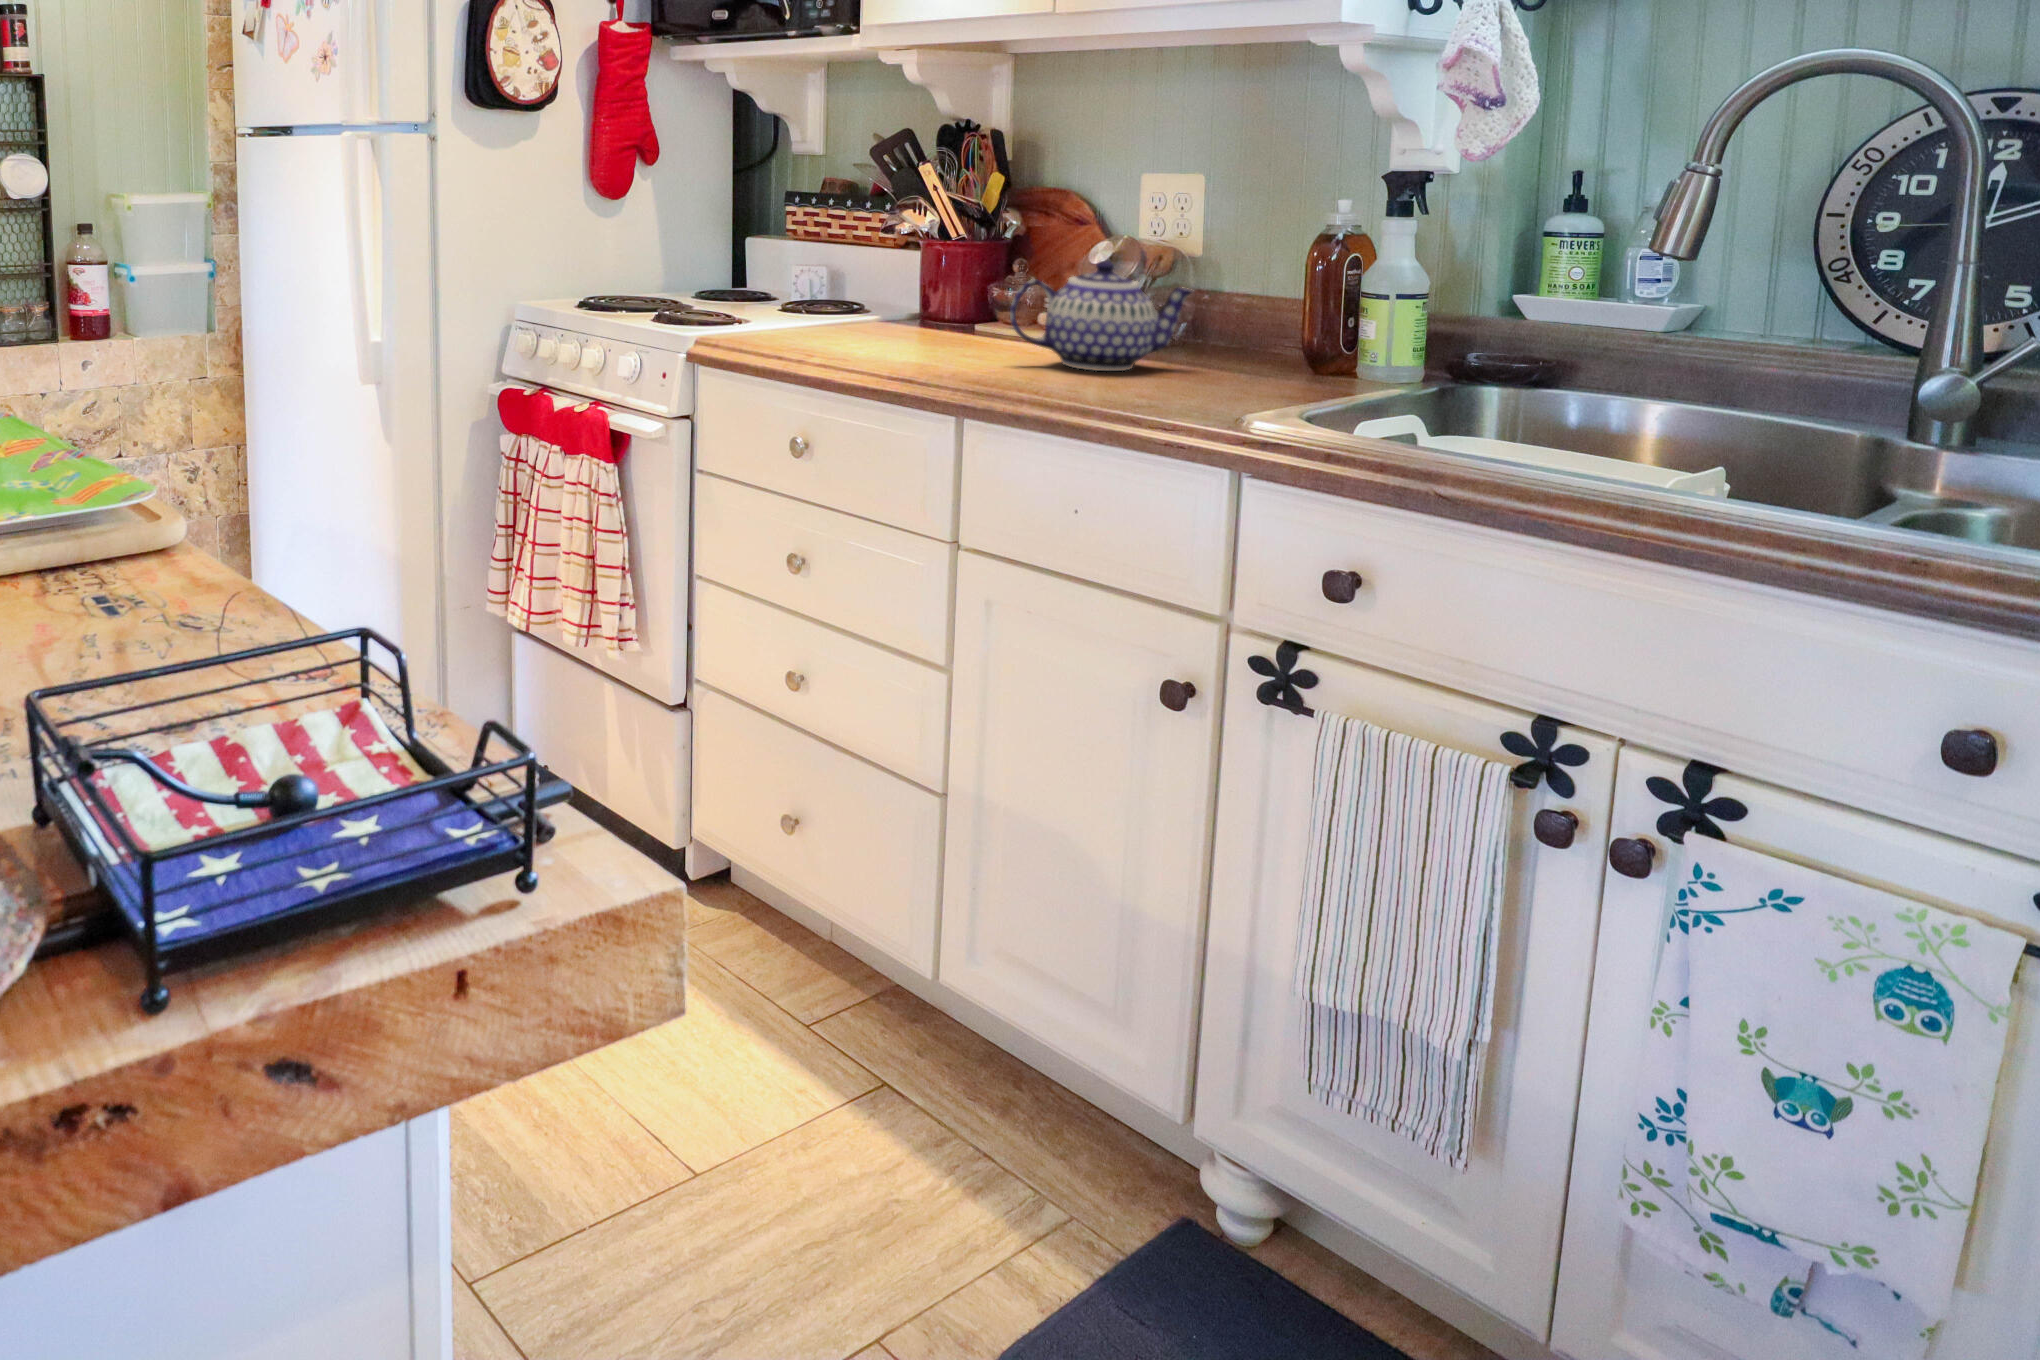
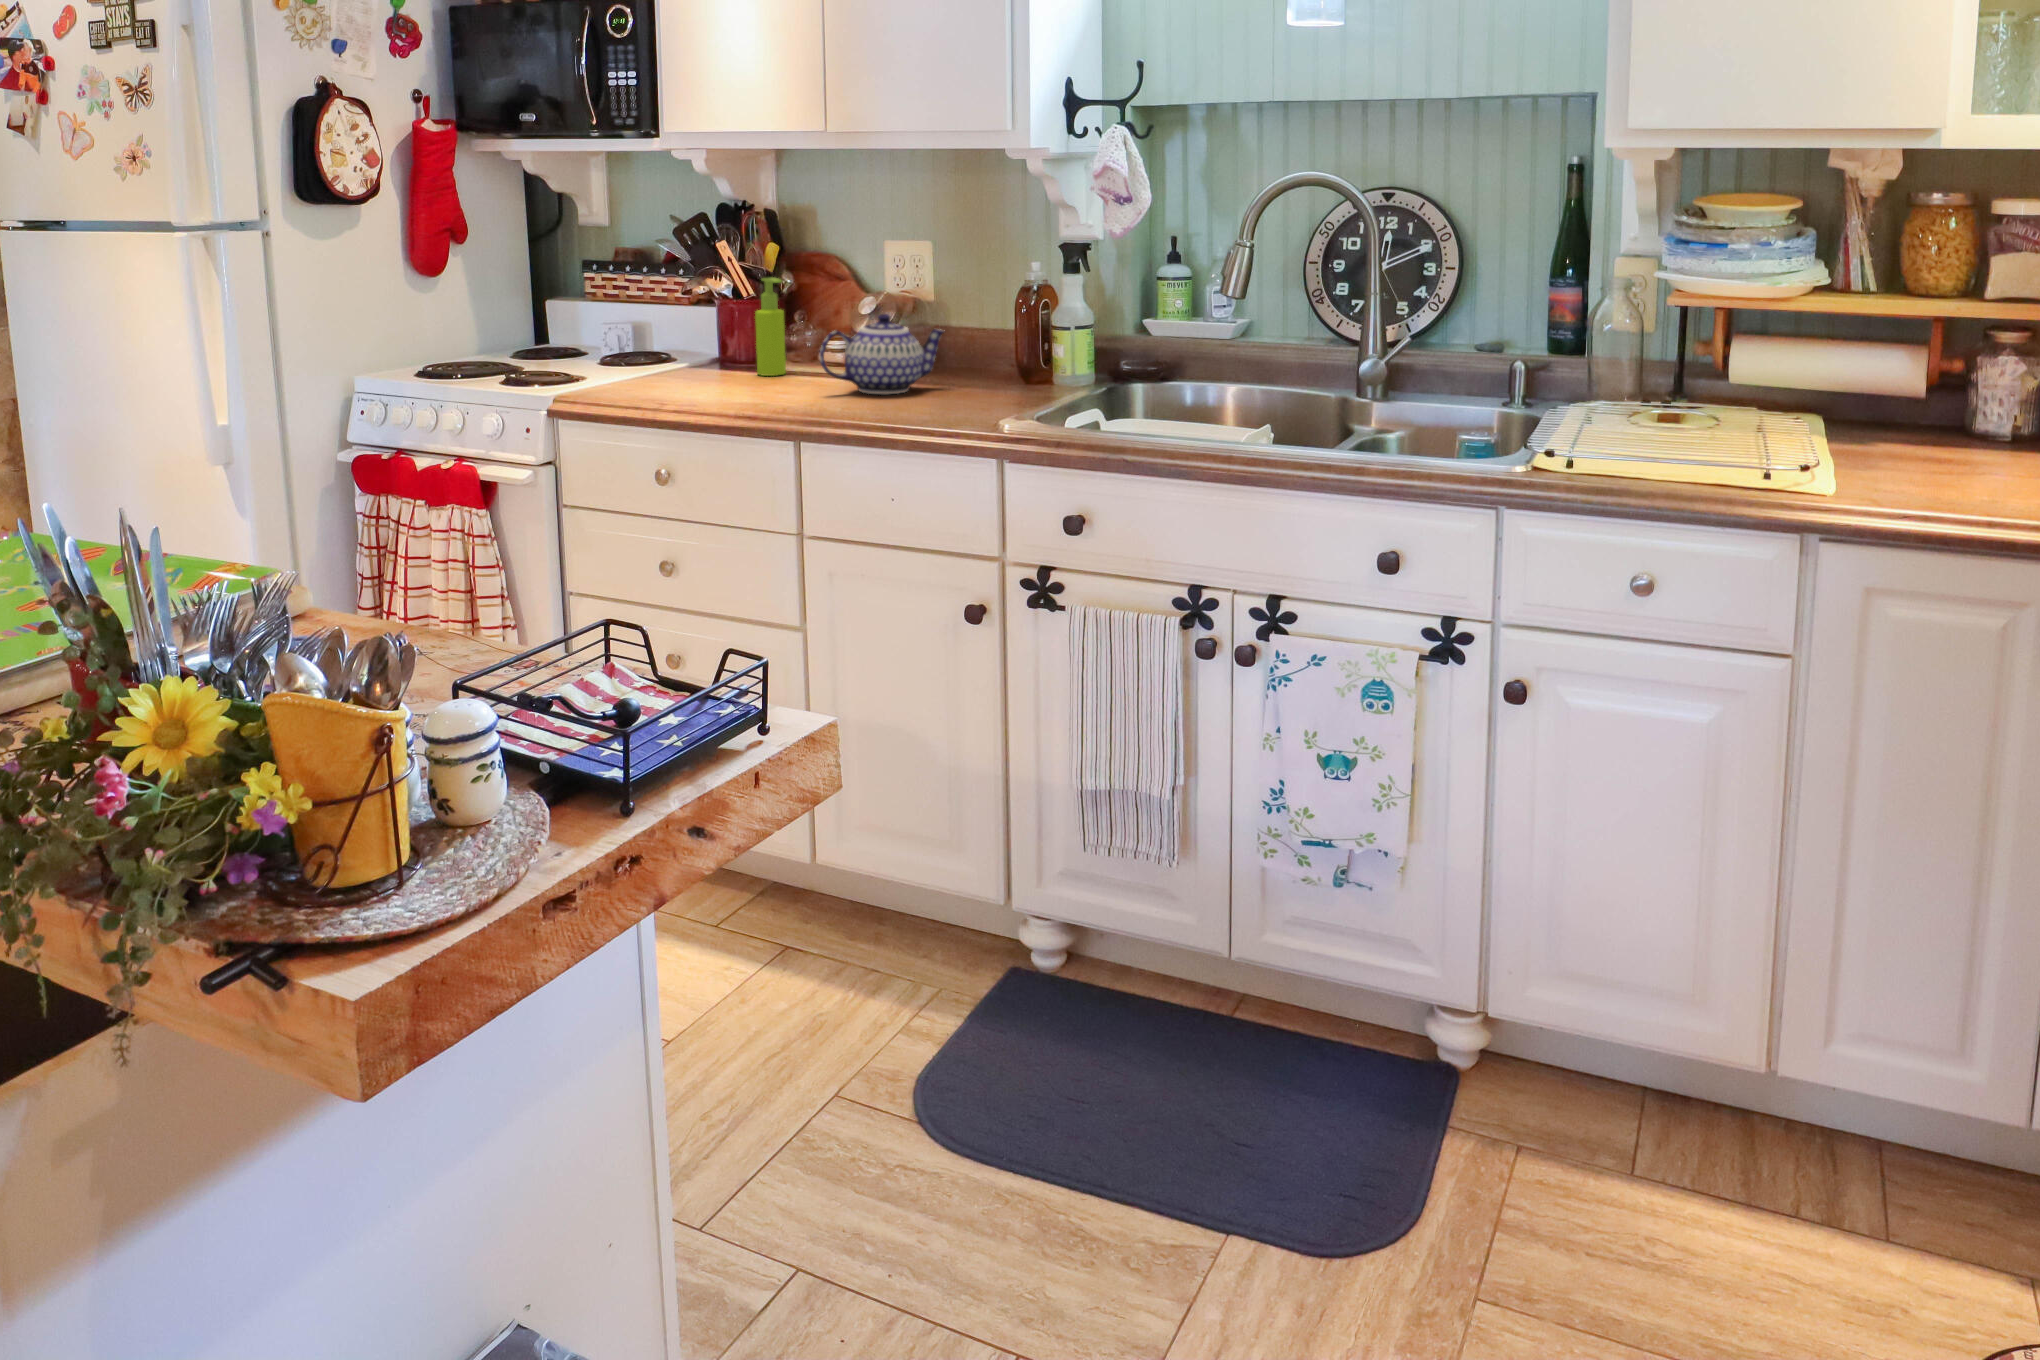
soap dispenser: none [946,211,986,337] -> present [755,278,786,376]

